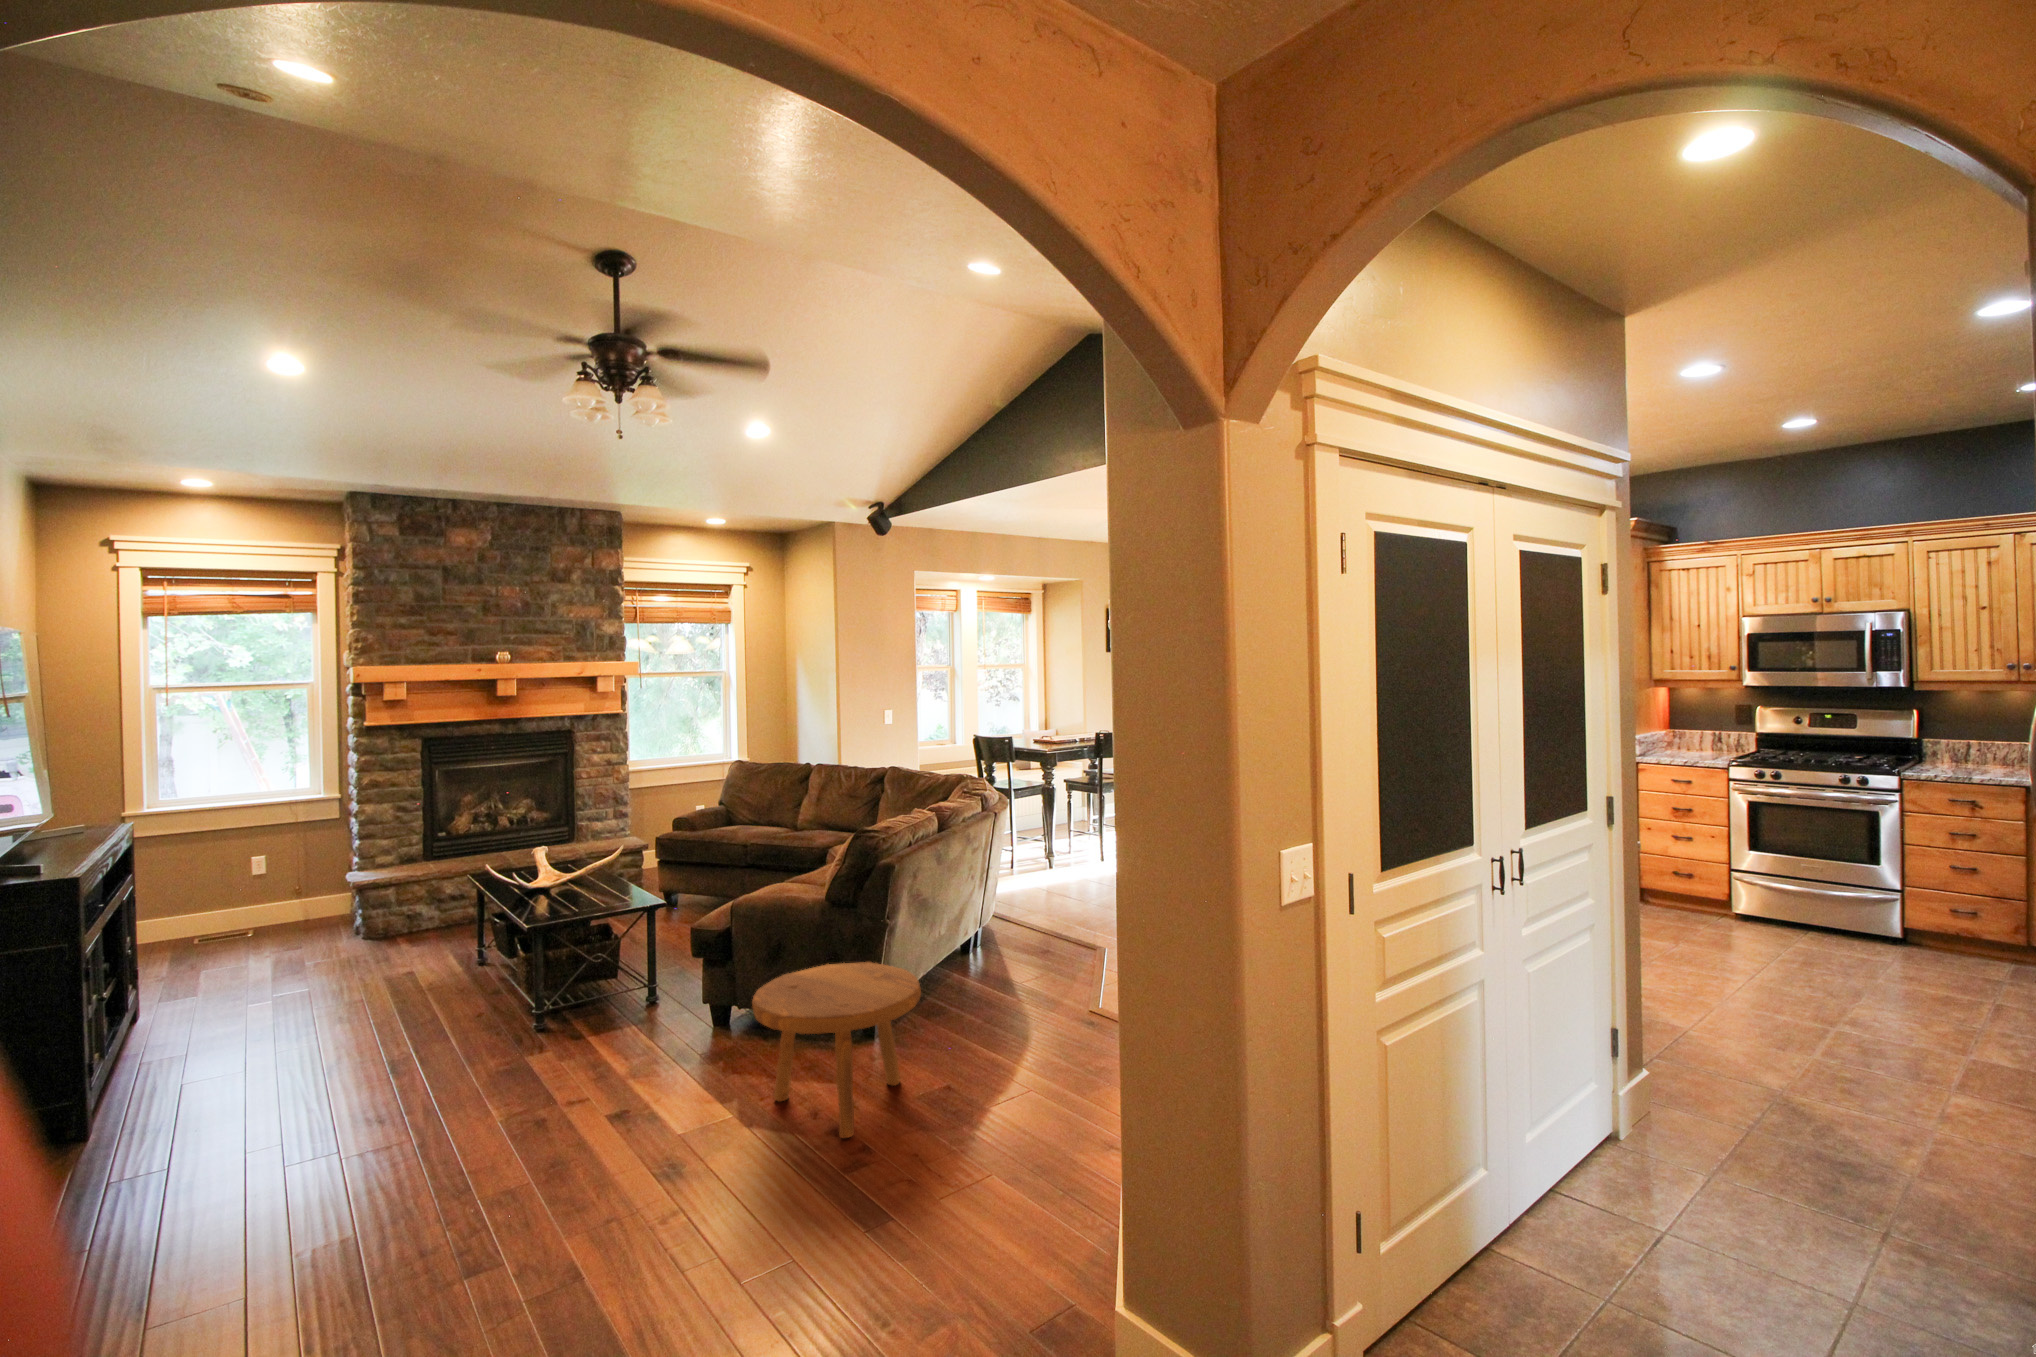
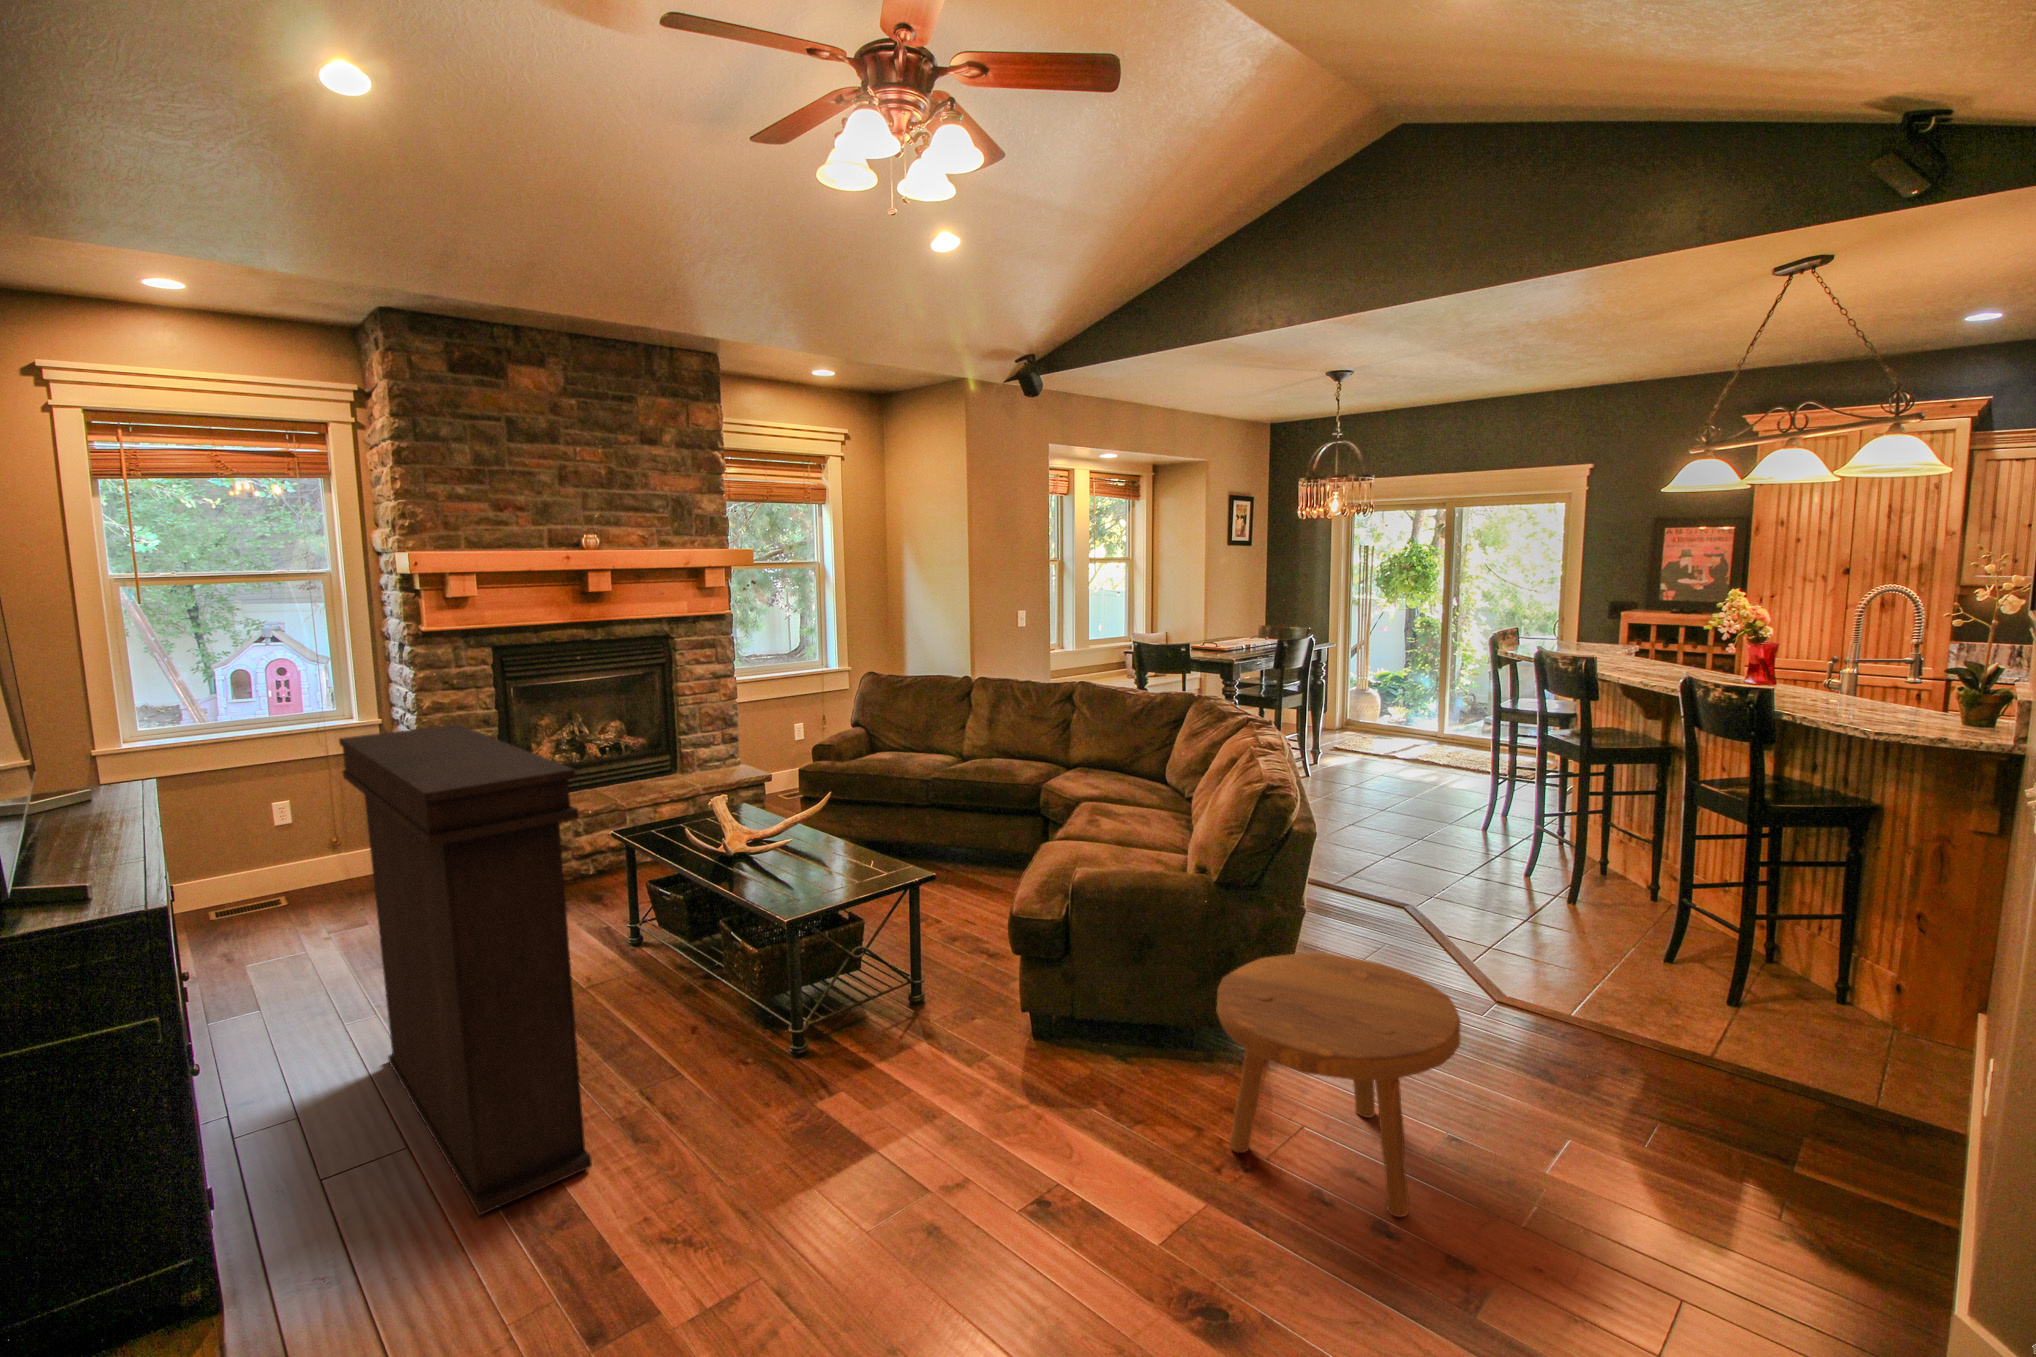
console table: none [233,791,345,1114] -> present [339,724,592,1215]

